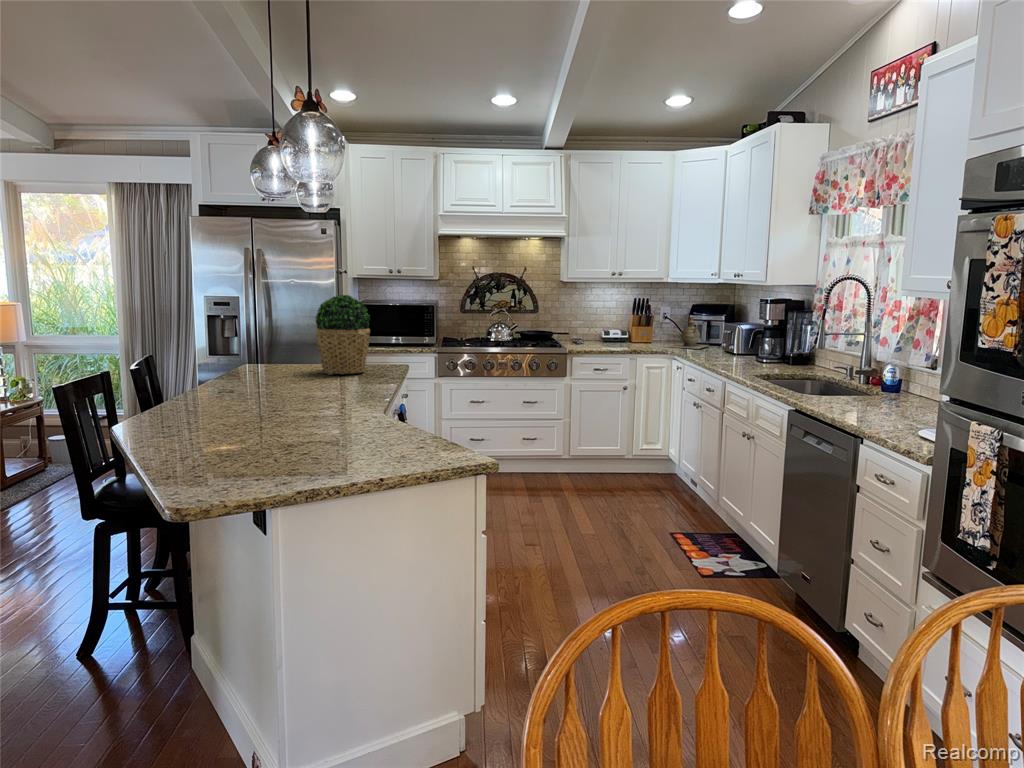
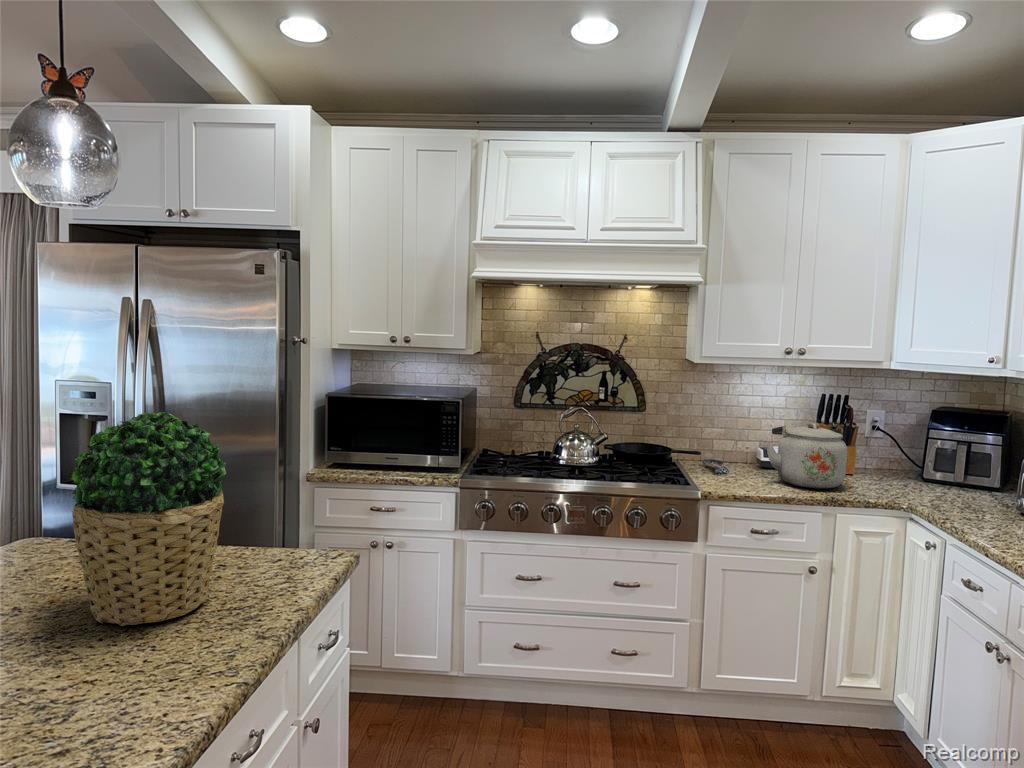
kettle: none [602,312,643,346] -> present [766,423,847,489]
ceramic jug: present [669,317,707,349] -> none [893,436,980,504]

